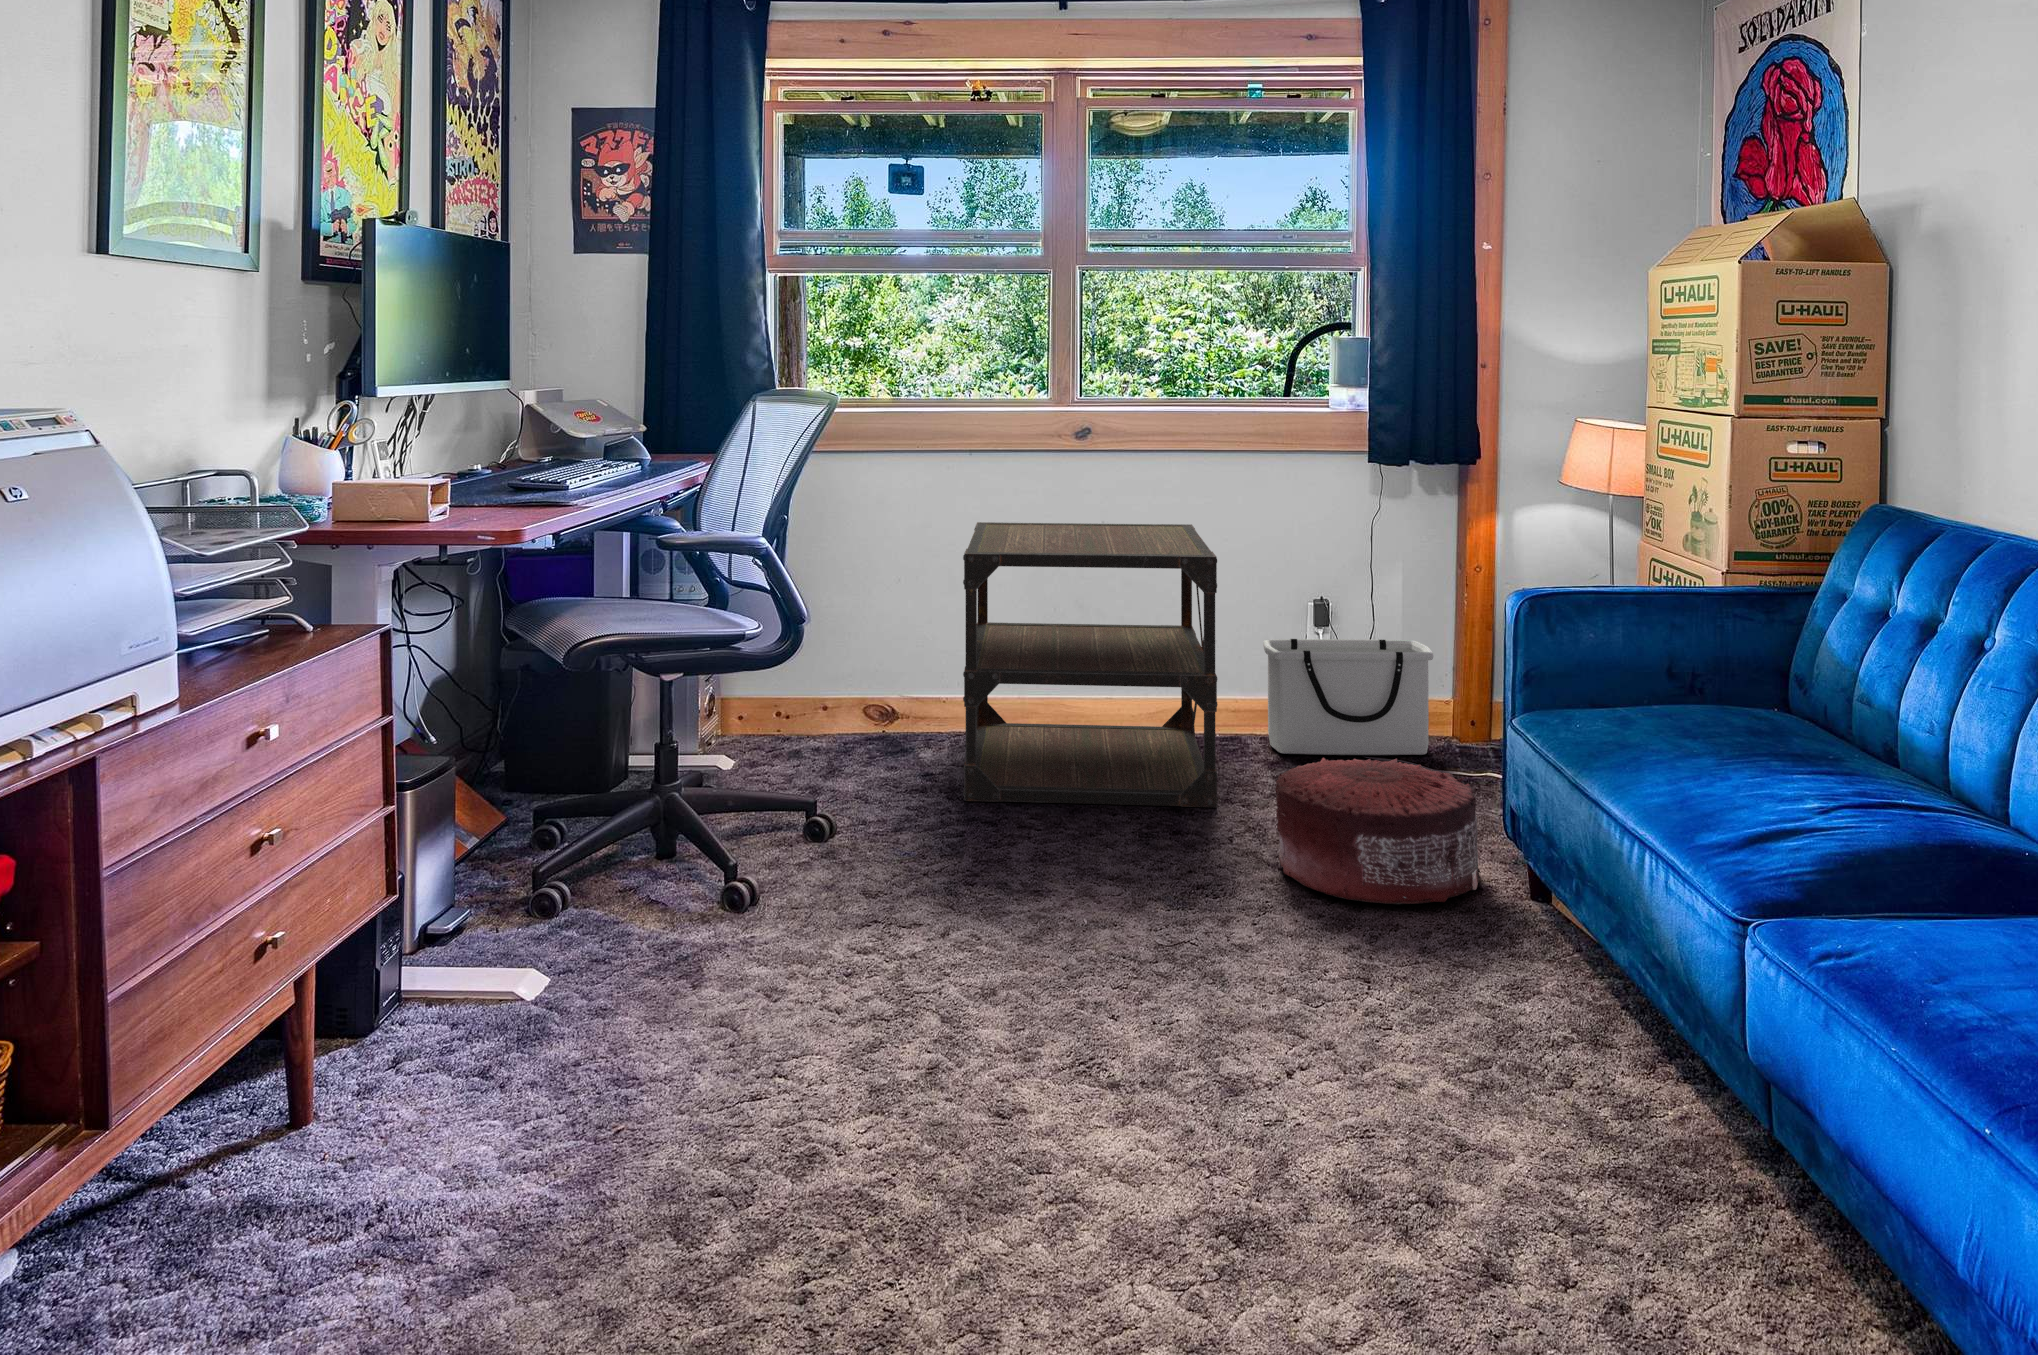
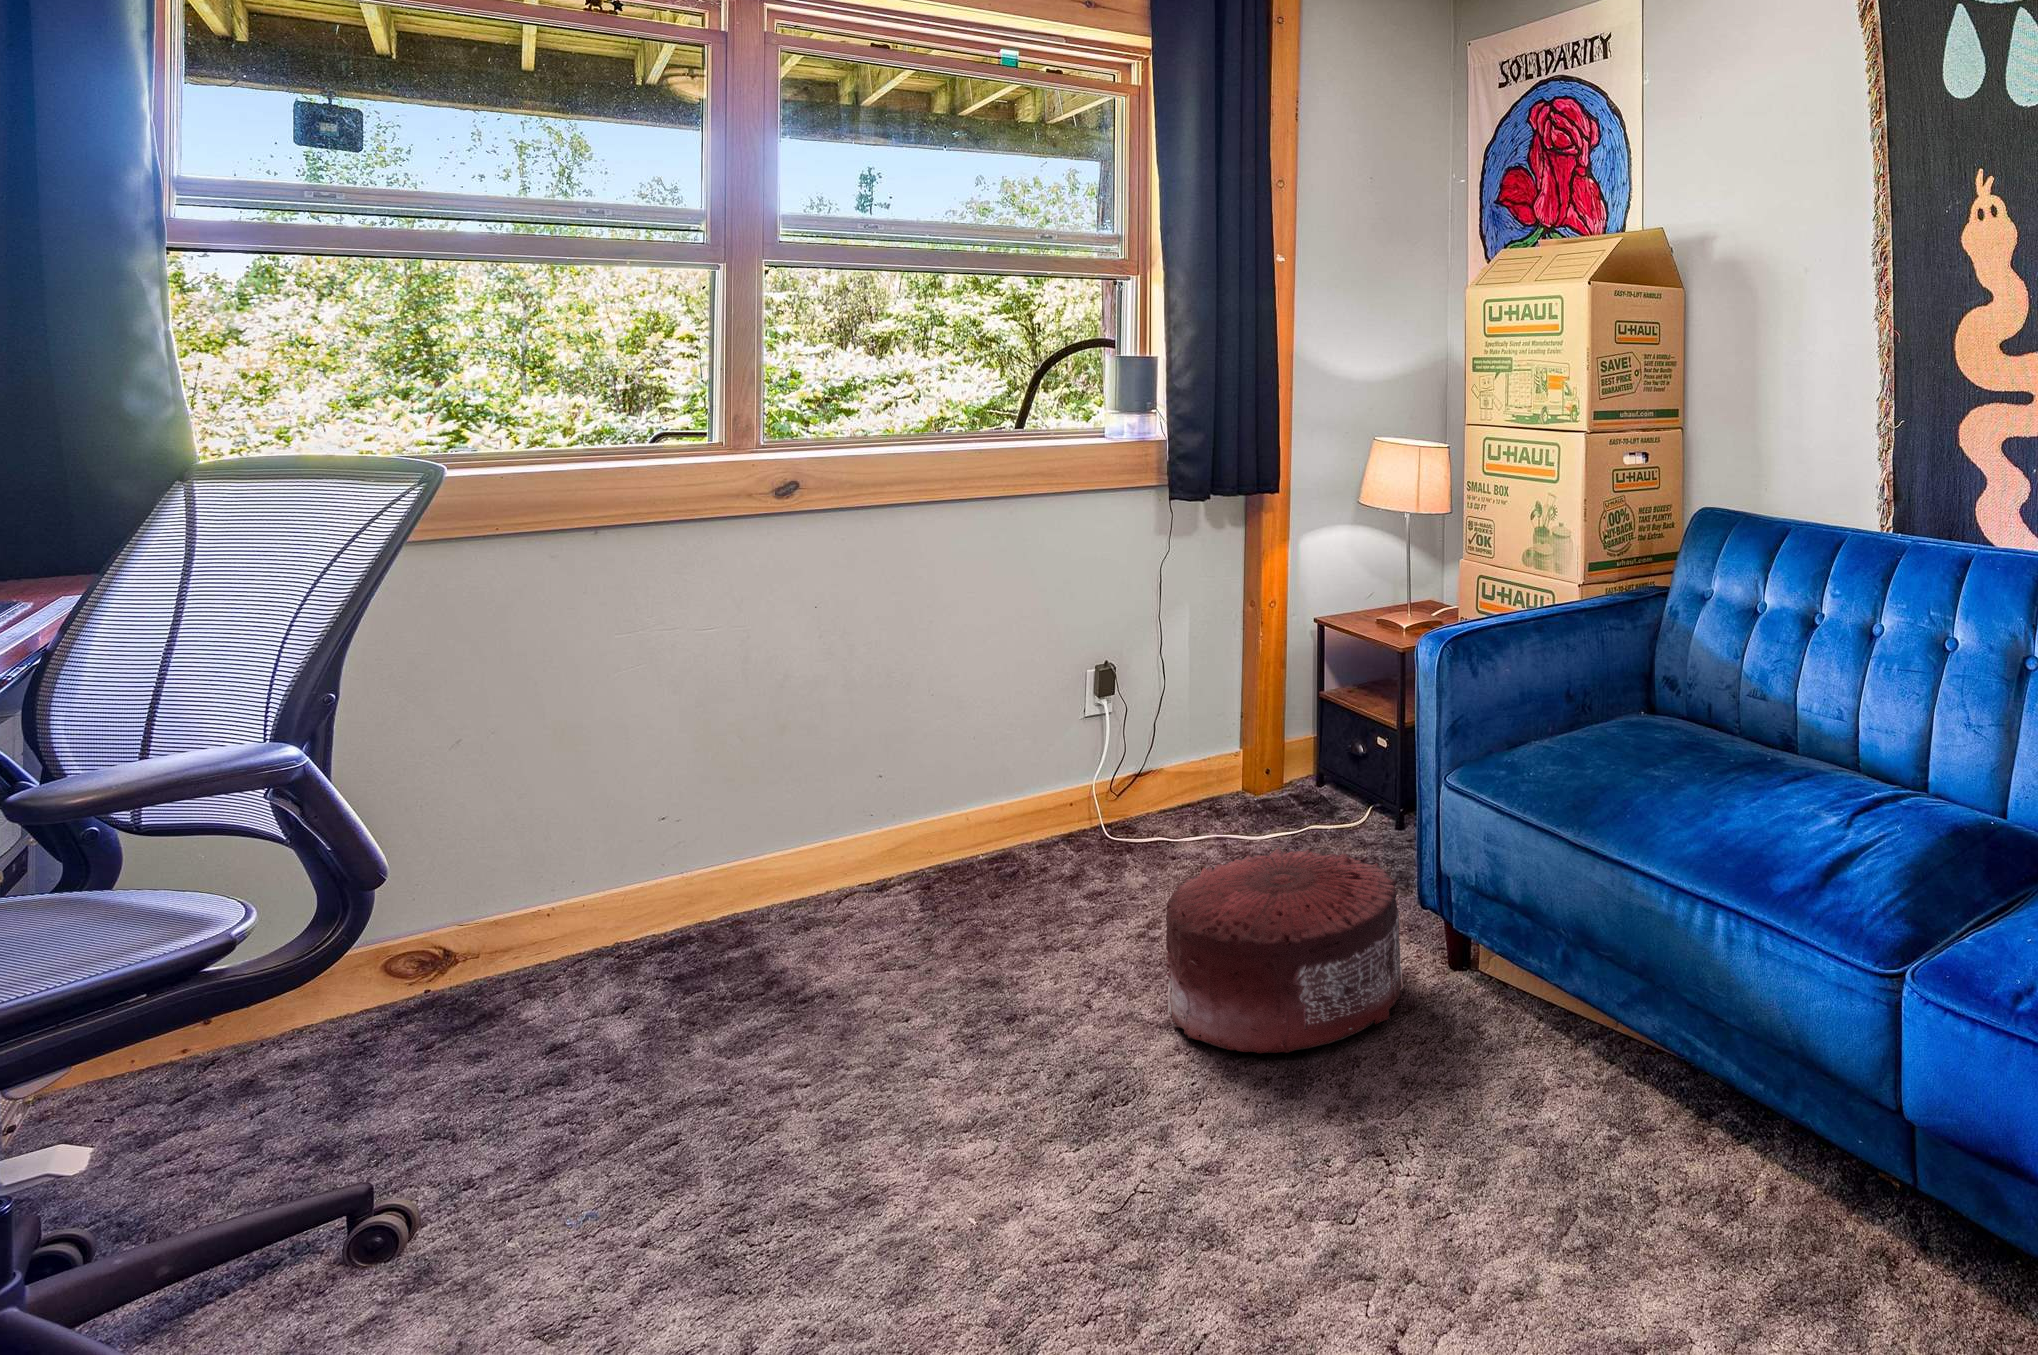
side table: present [963,522,1218,807] -> none [629,588,1048,1059]
storage bin: present [1263,639,1433,755] -> none [1043,692,1236,855]

